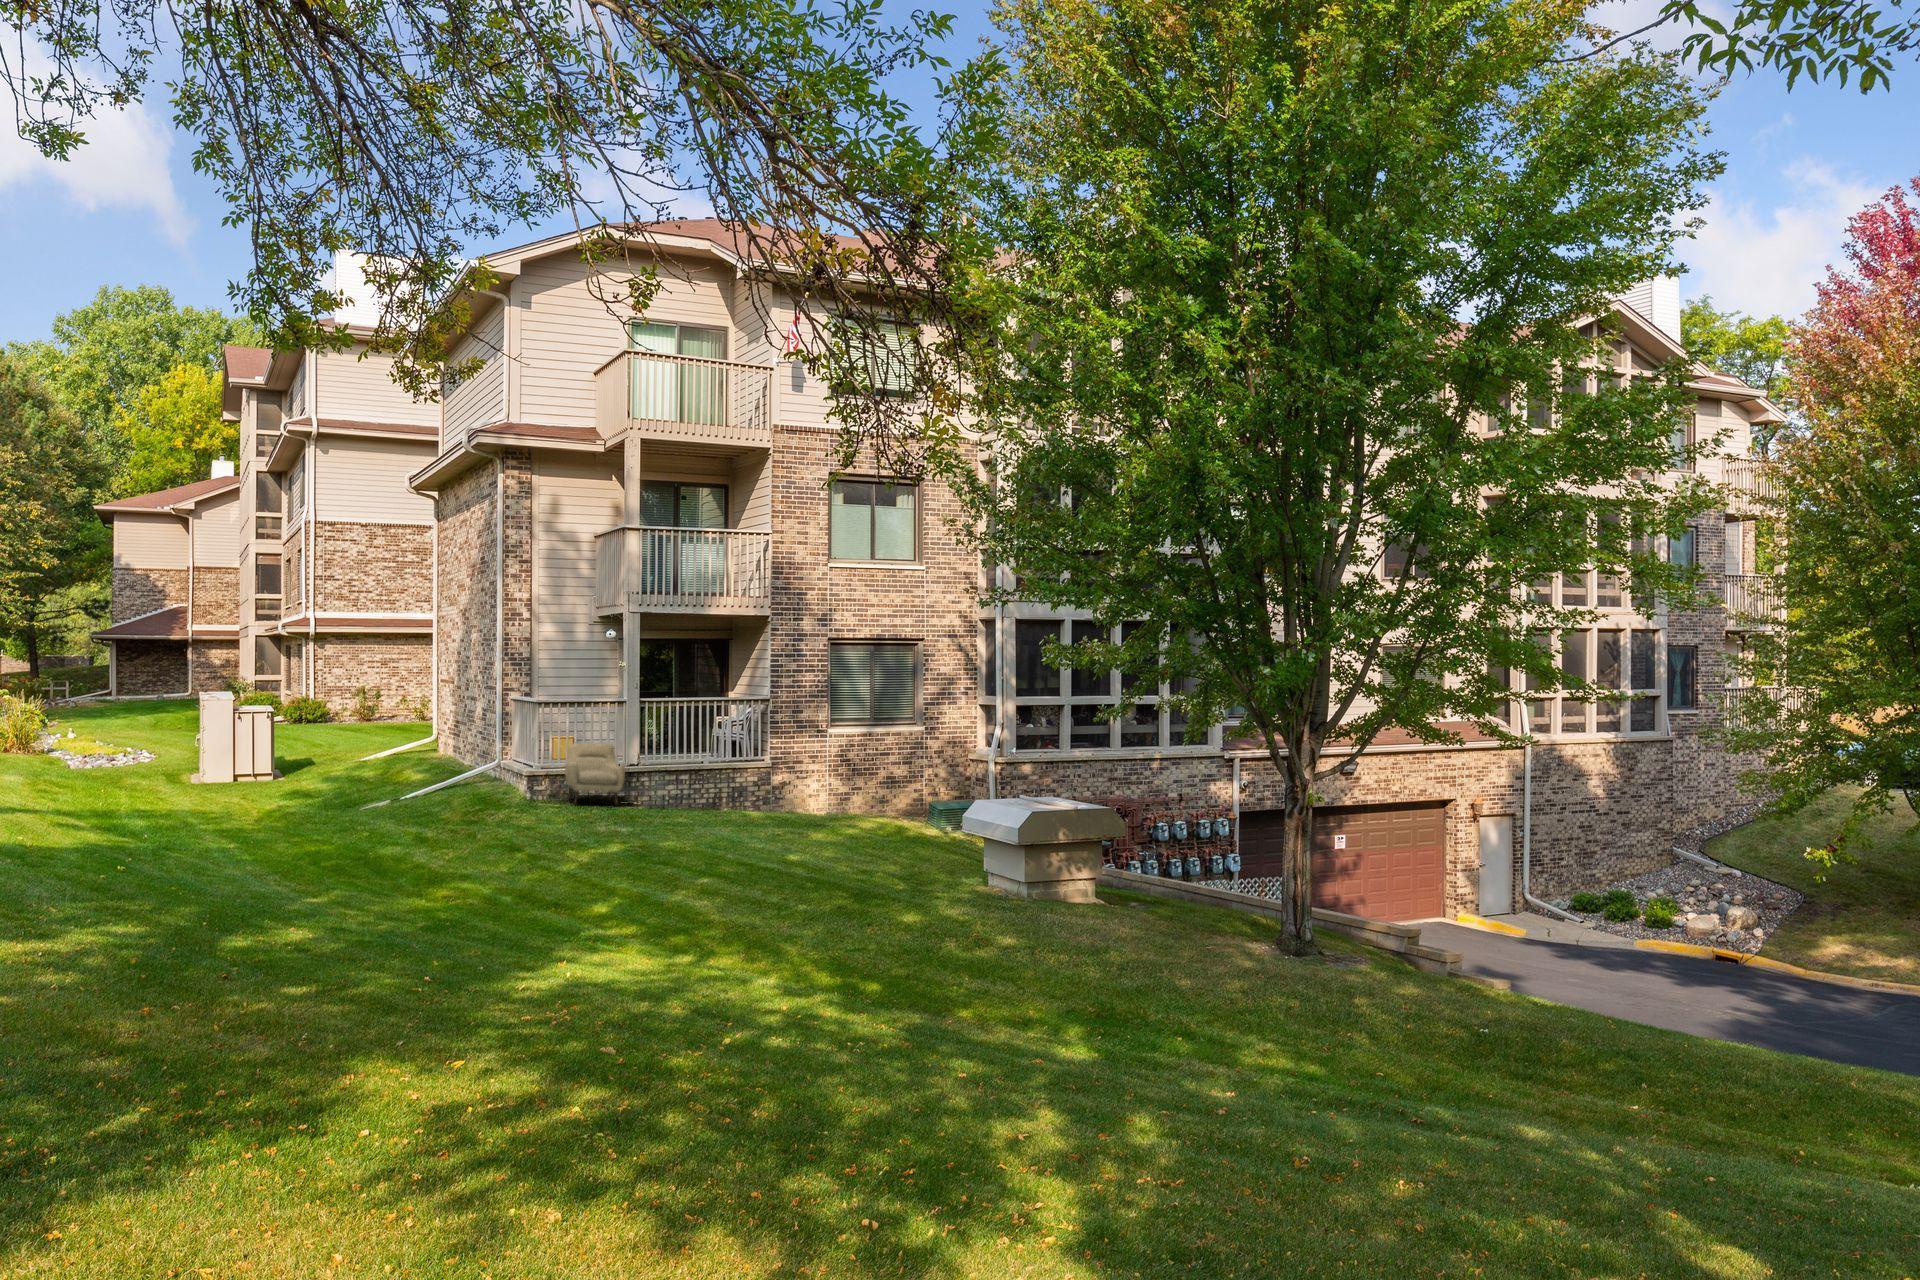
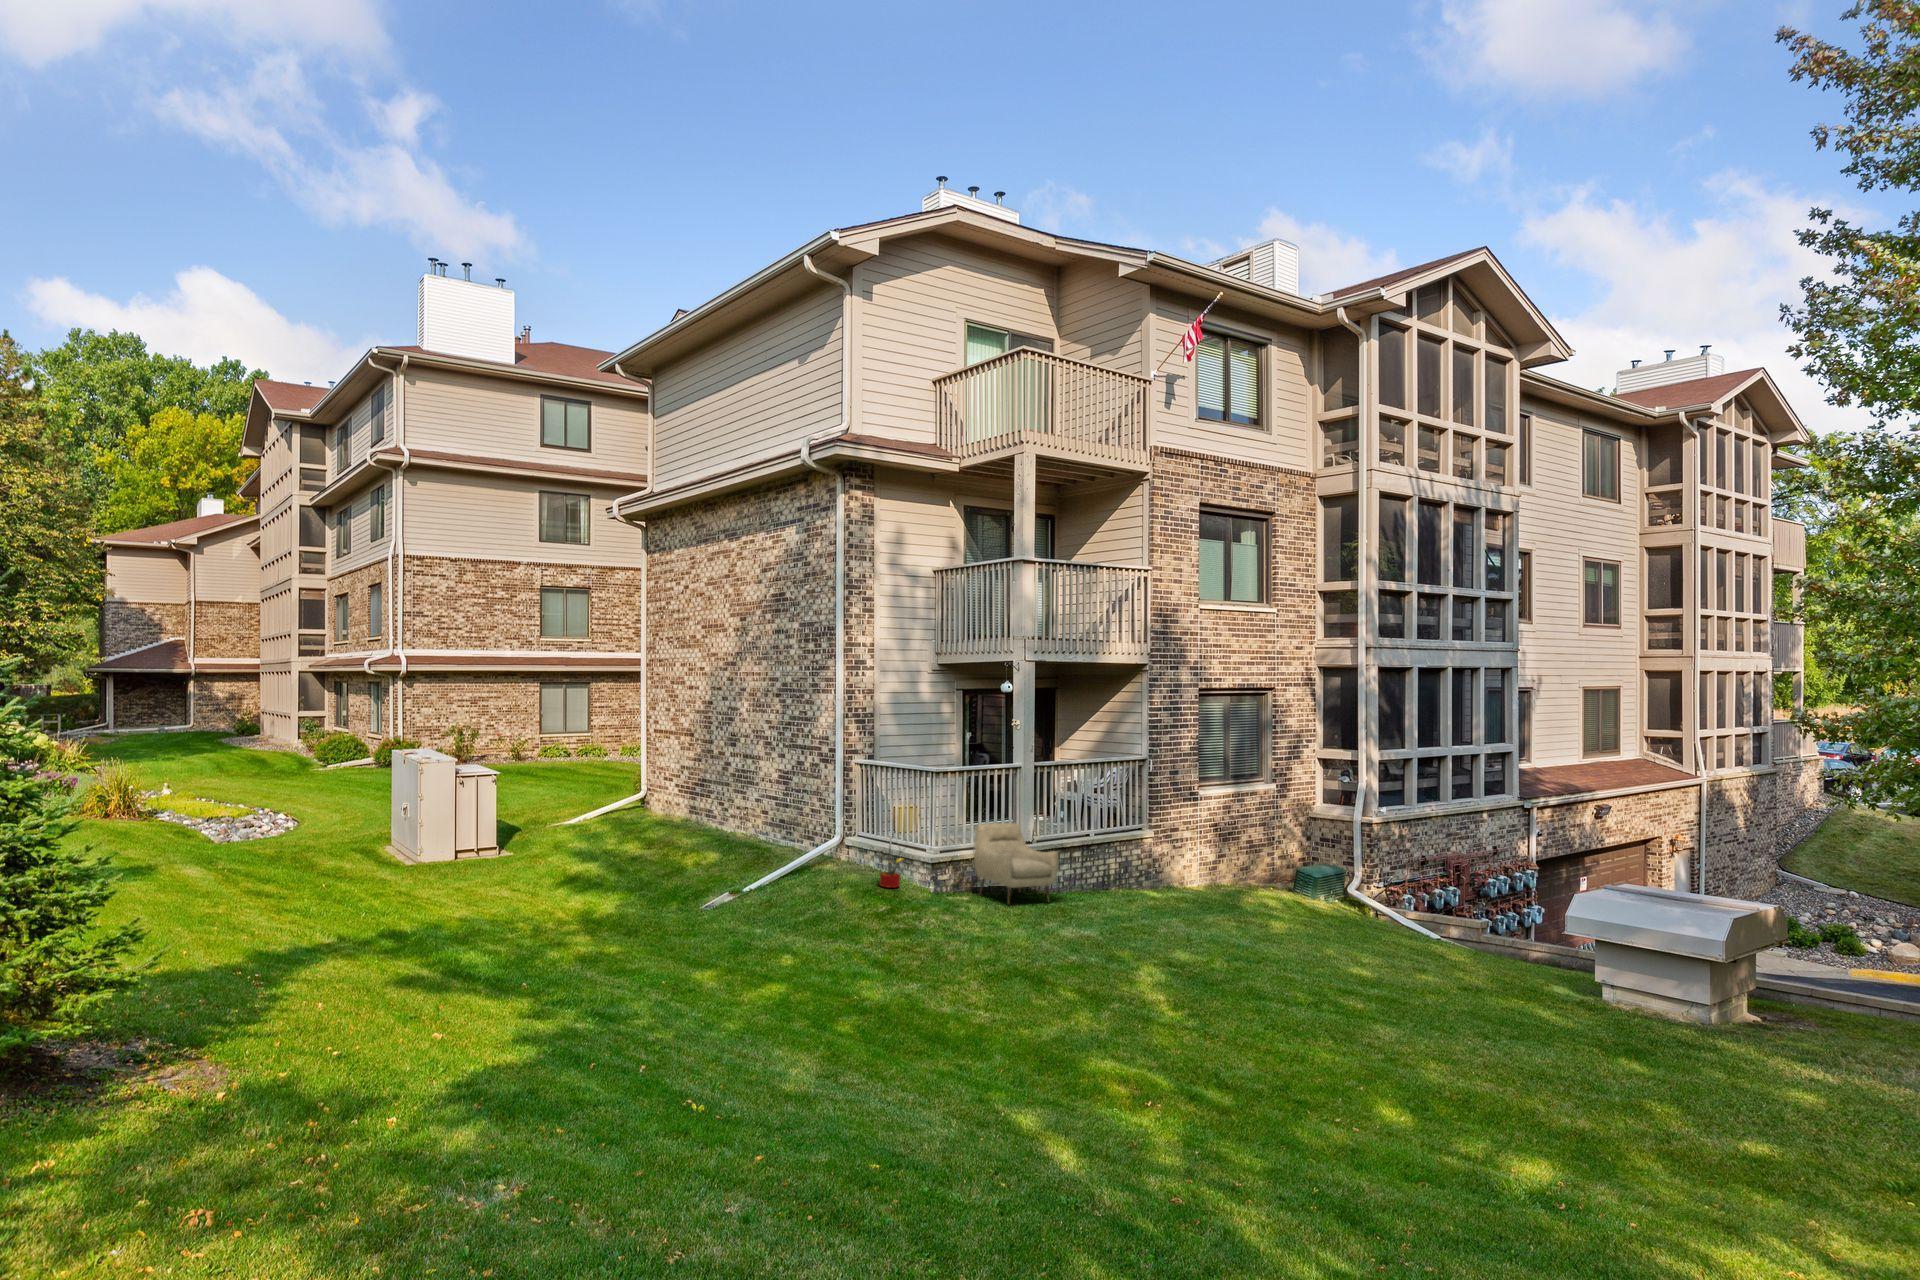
decorative plant: none [495,751,518,792] -> present [879,838,903,888]

